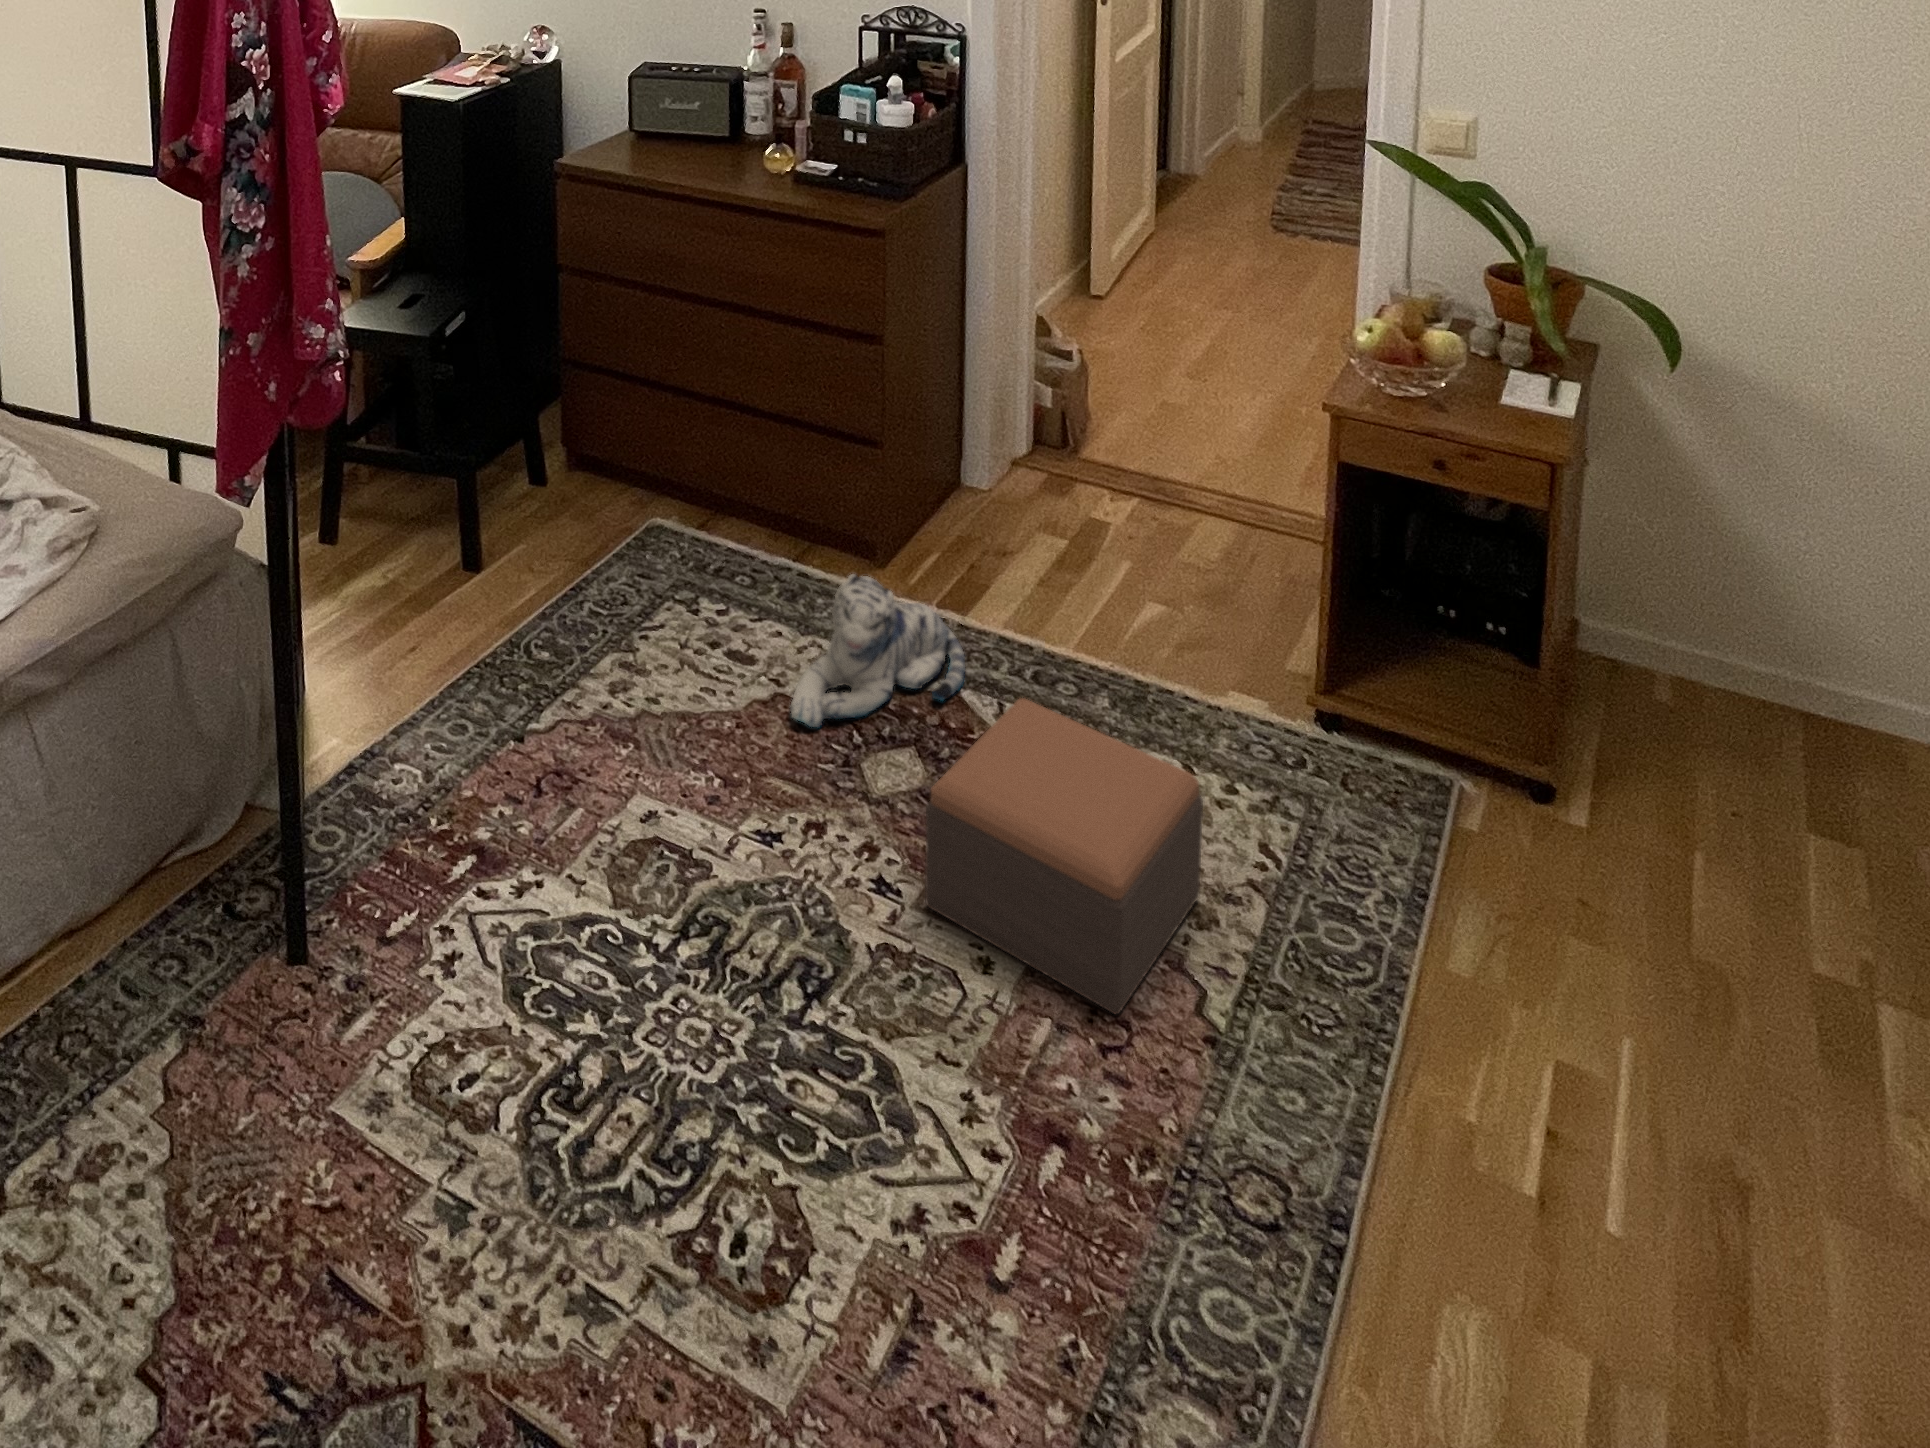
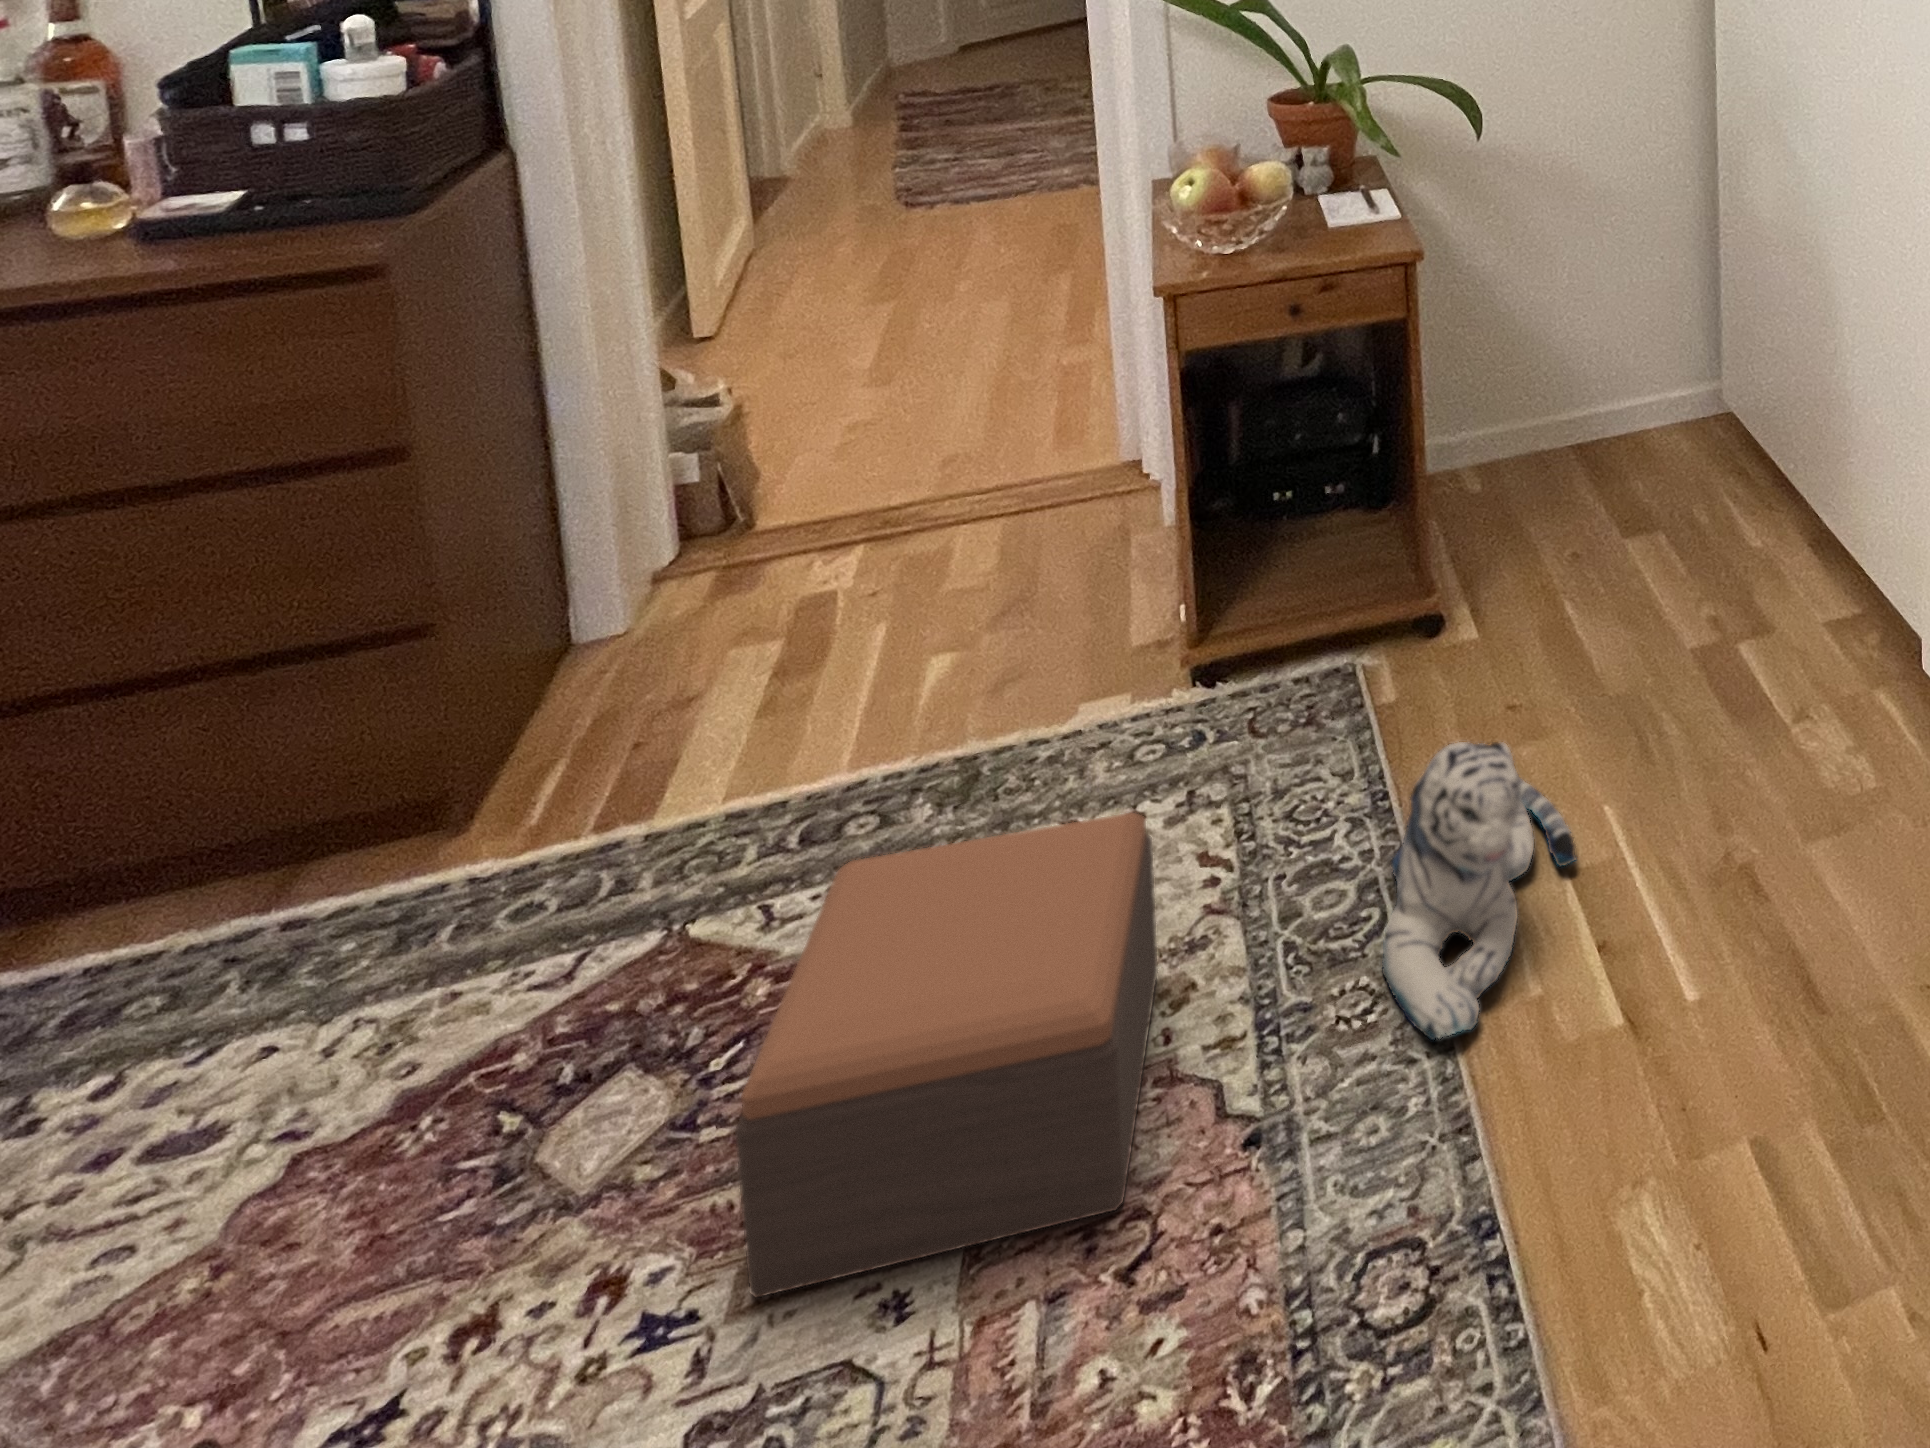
plush toy: present [790,574,966,727] -> present [1382,742,1576,1039]

